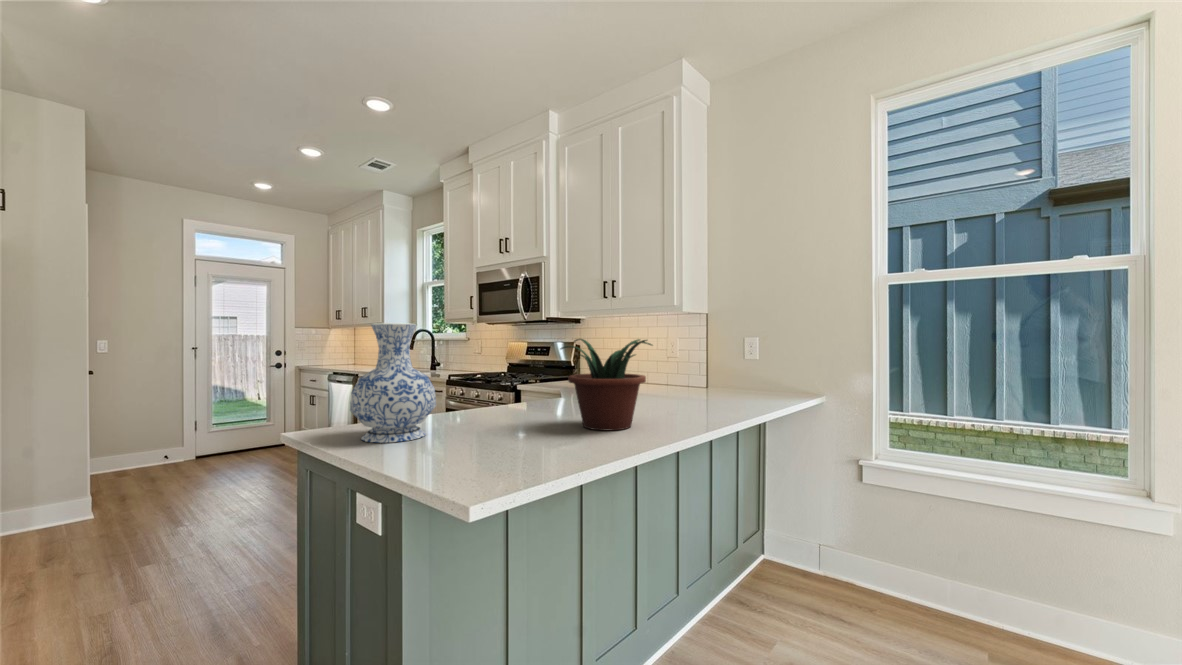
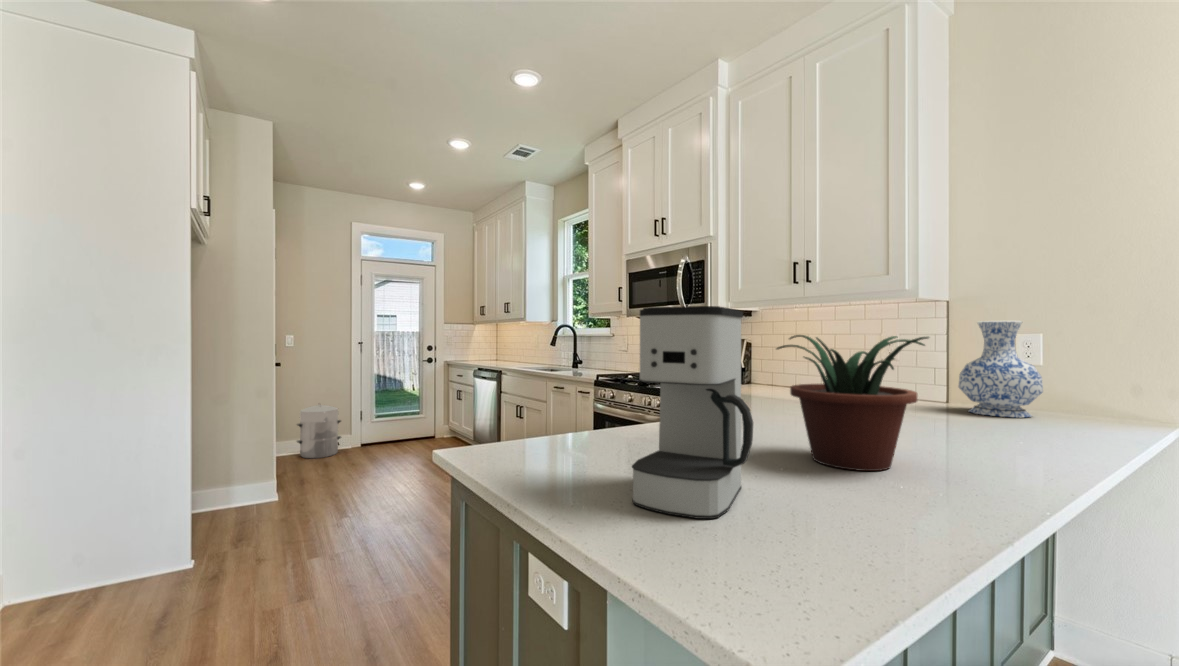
coffee maker: none [438,321,521,461] -> present [632,306,753,519]
vase: present [350,323,436,443] -> present [958,321,1043,417]
waste bin: none [114,414,172,475] -> present [297,404,341,458]

